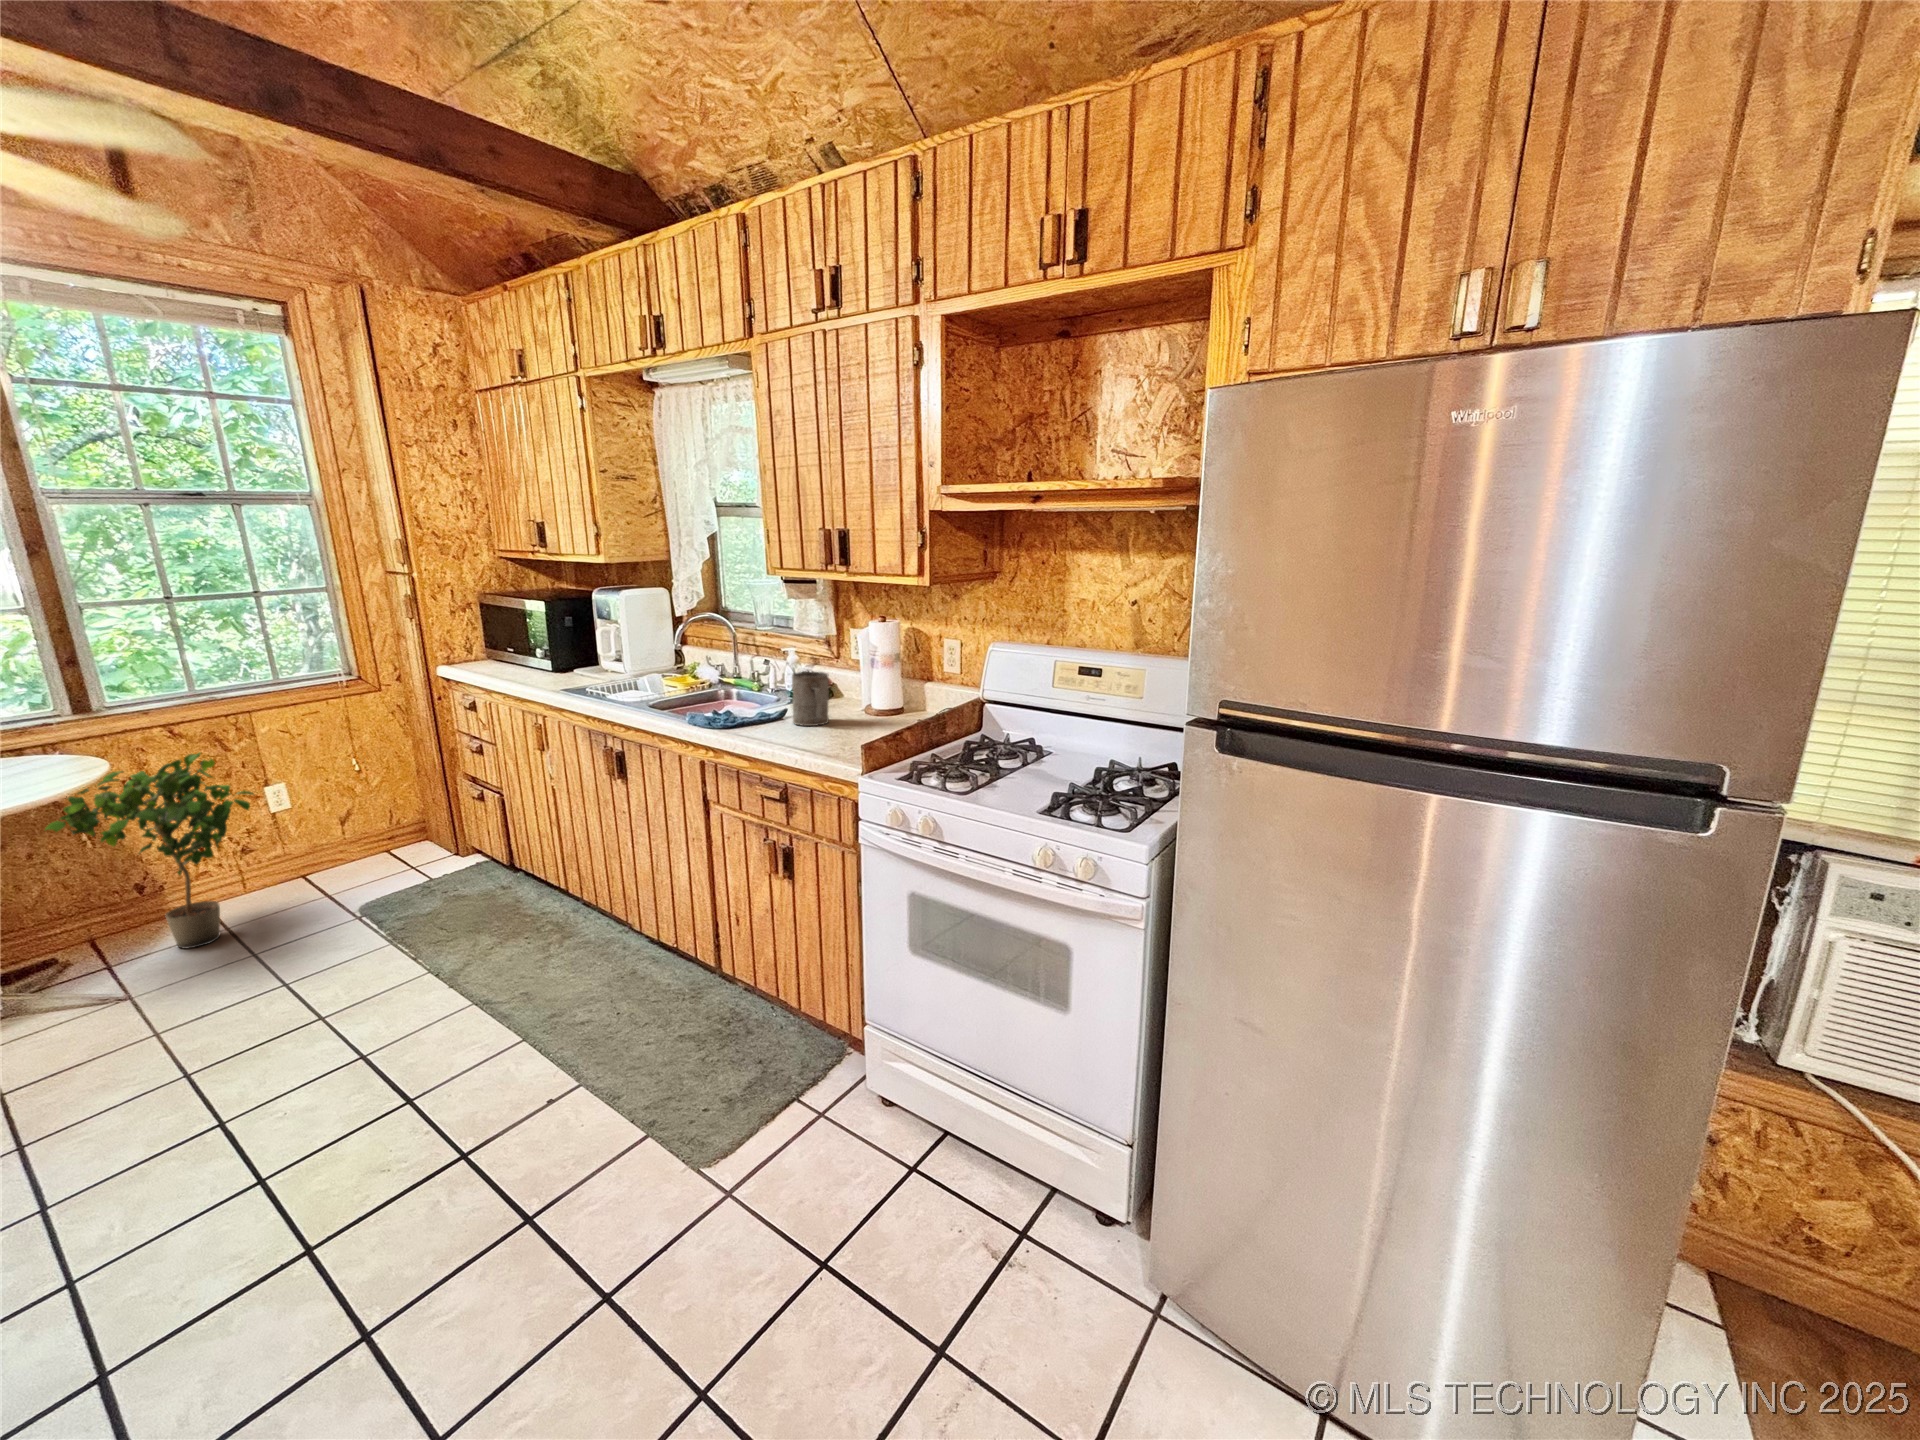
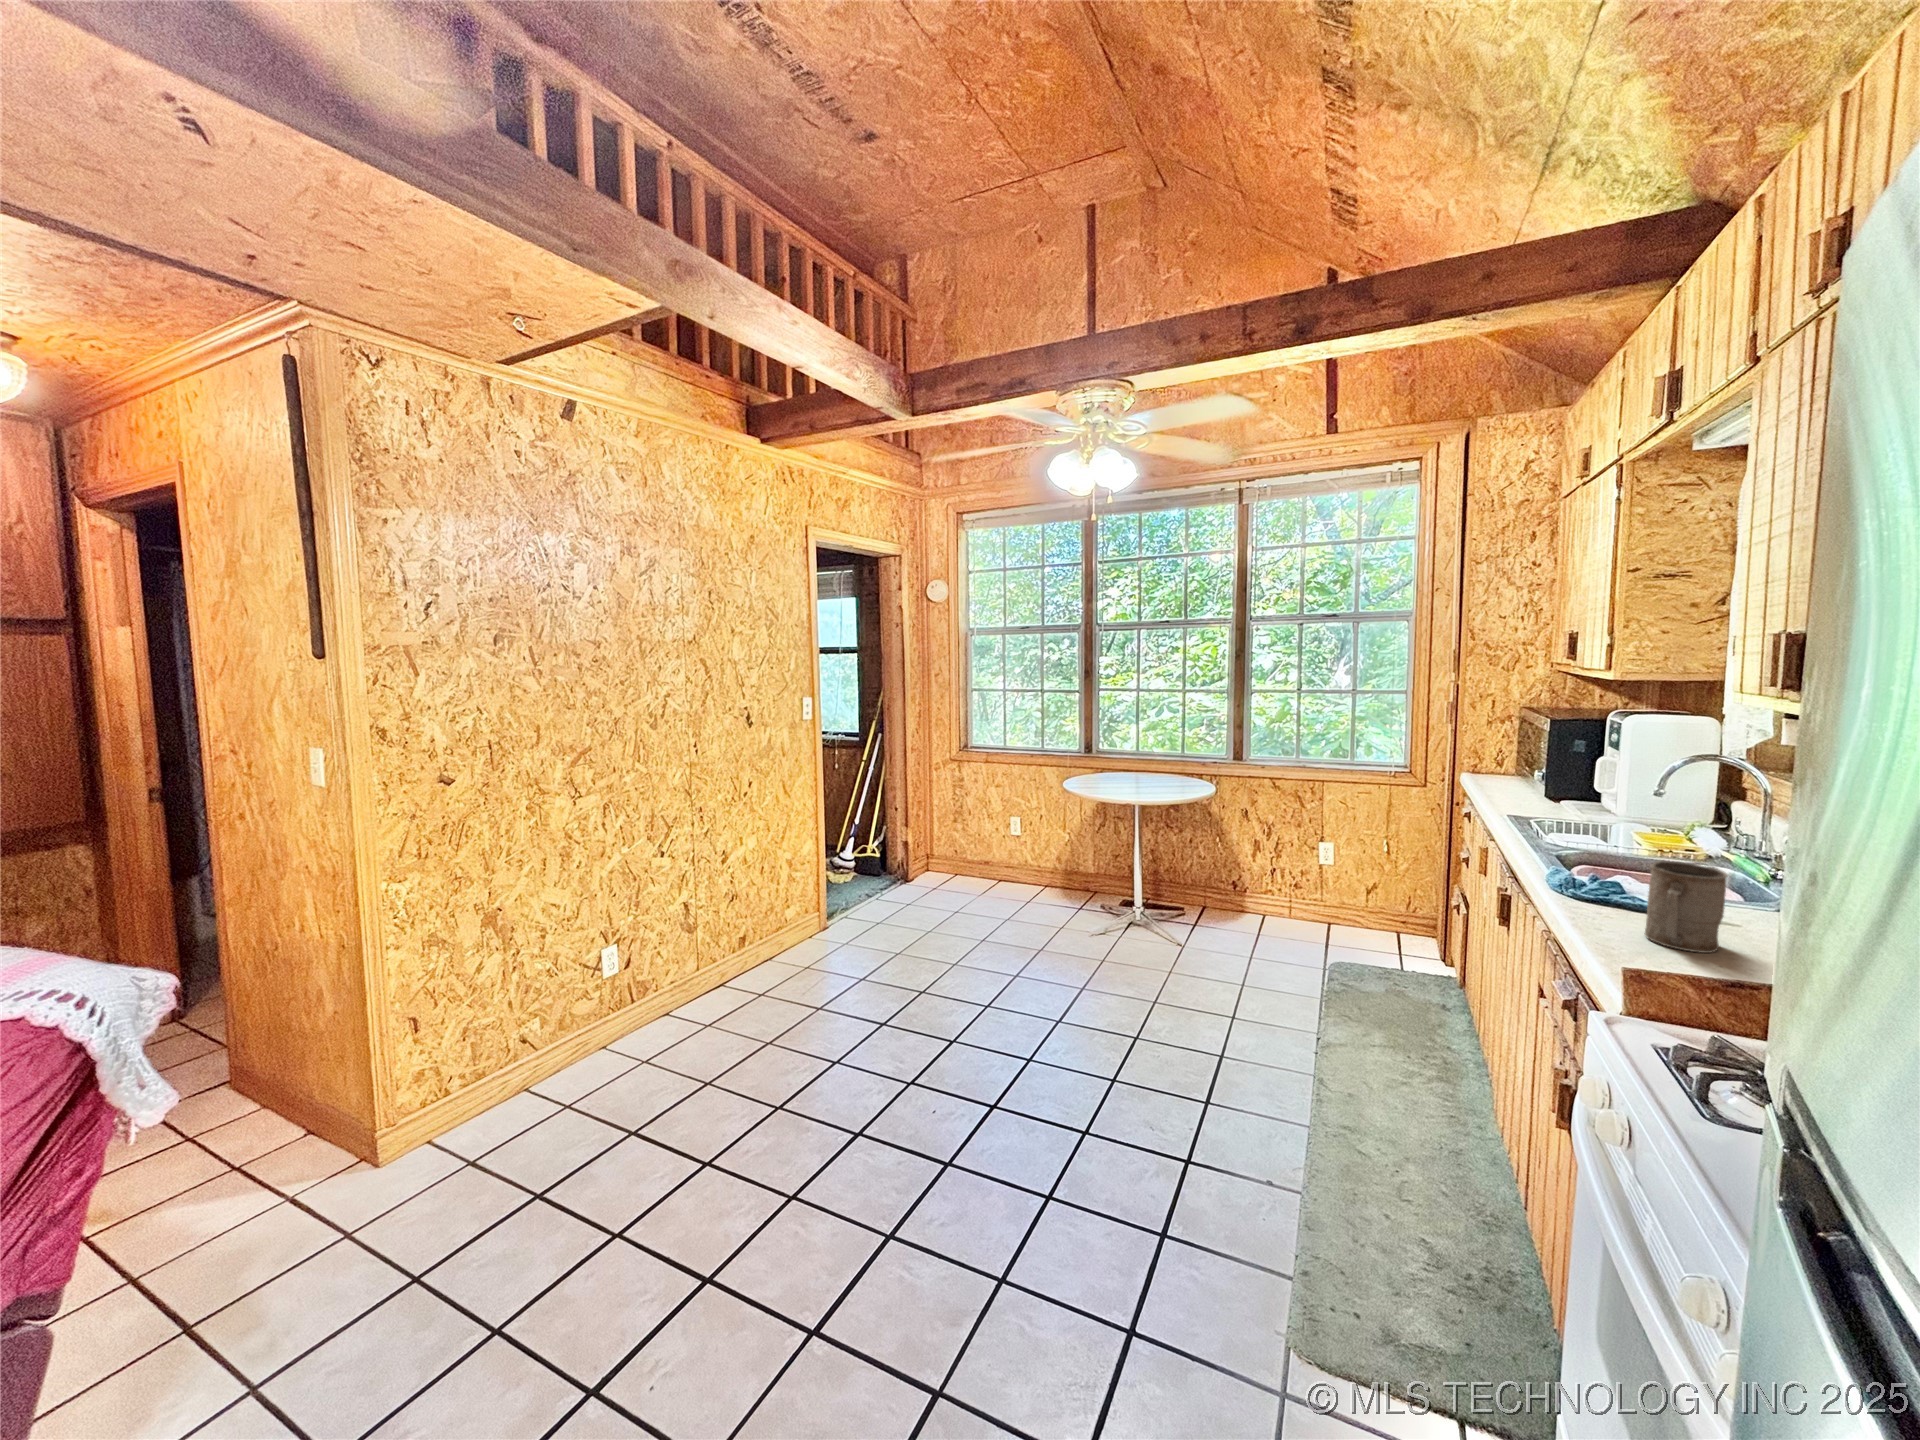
potted plant: present [45,753,253,948] -> none [1184,807,1299,939]

